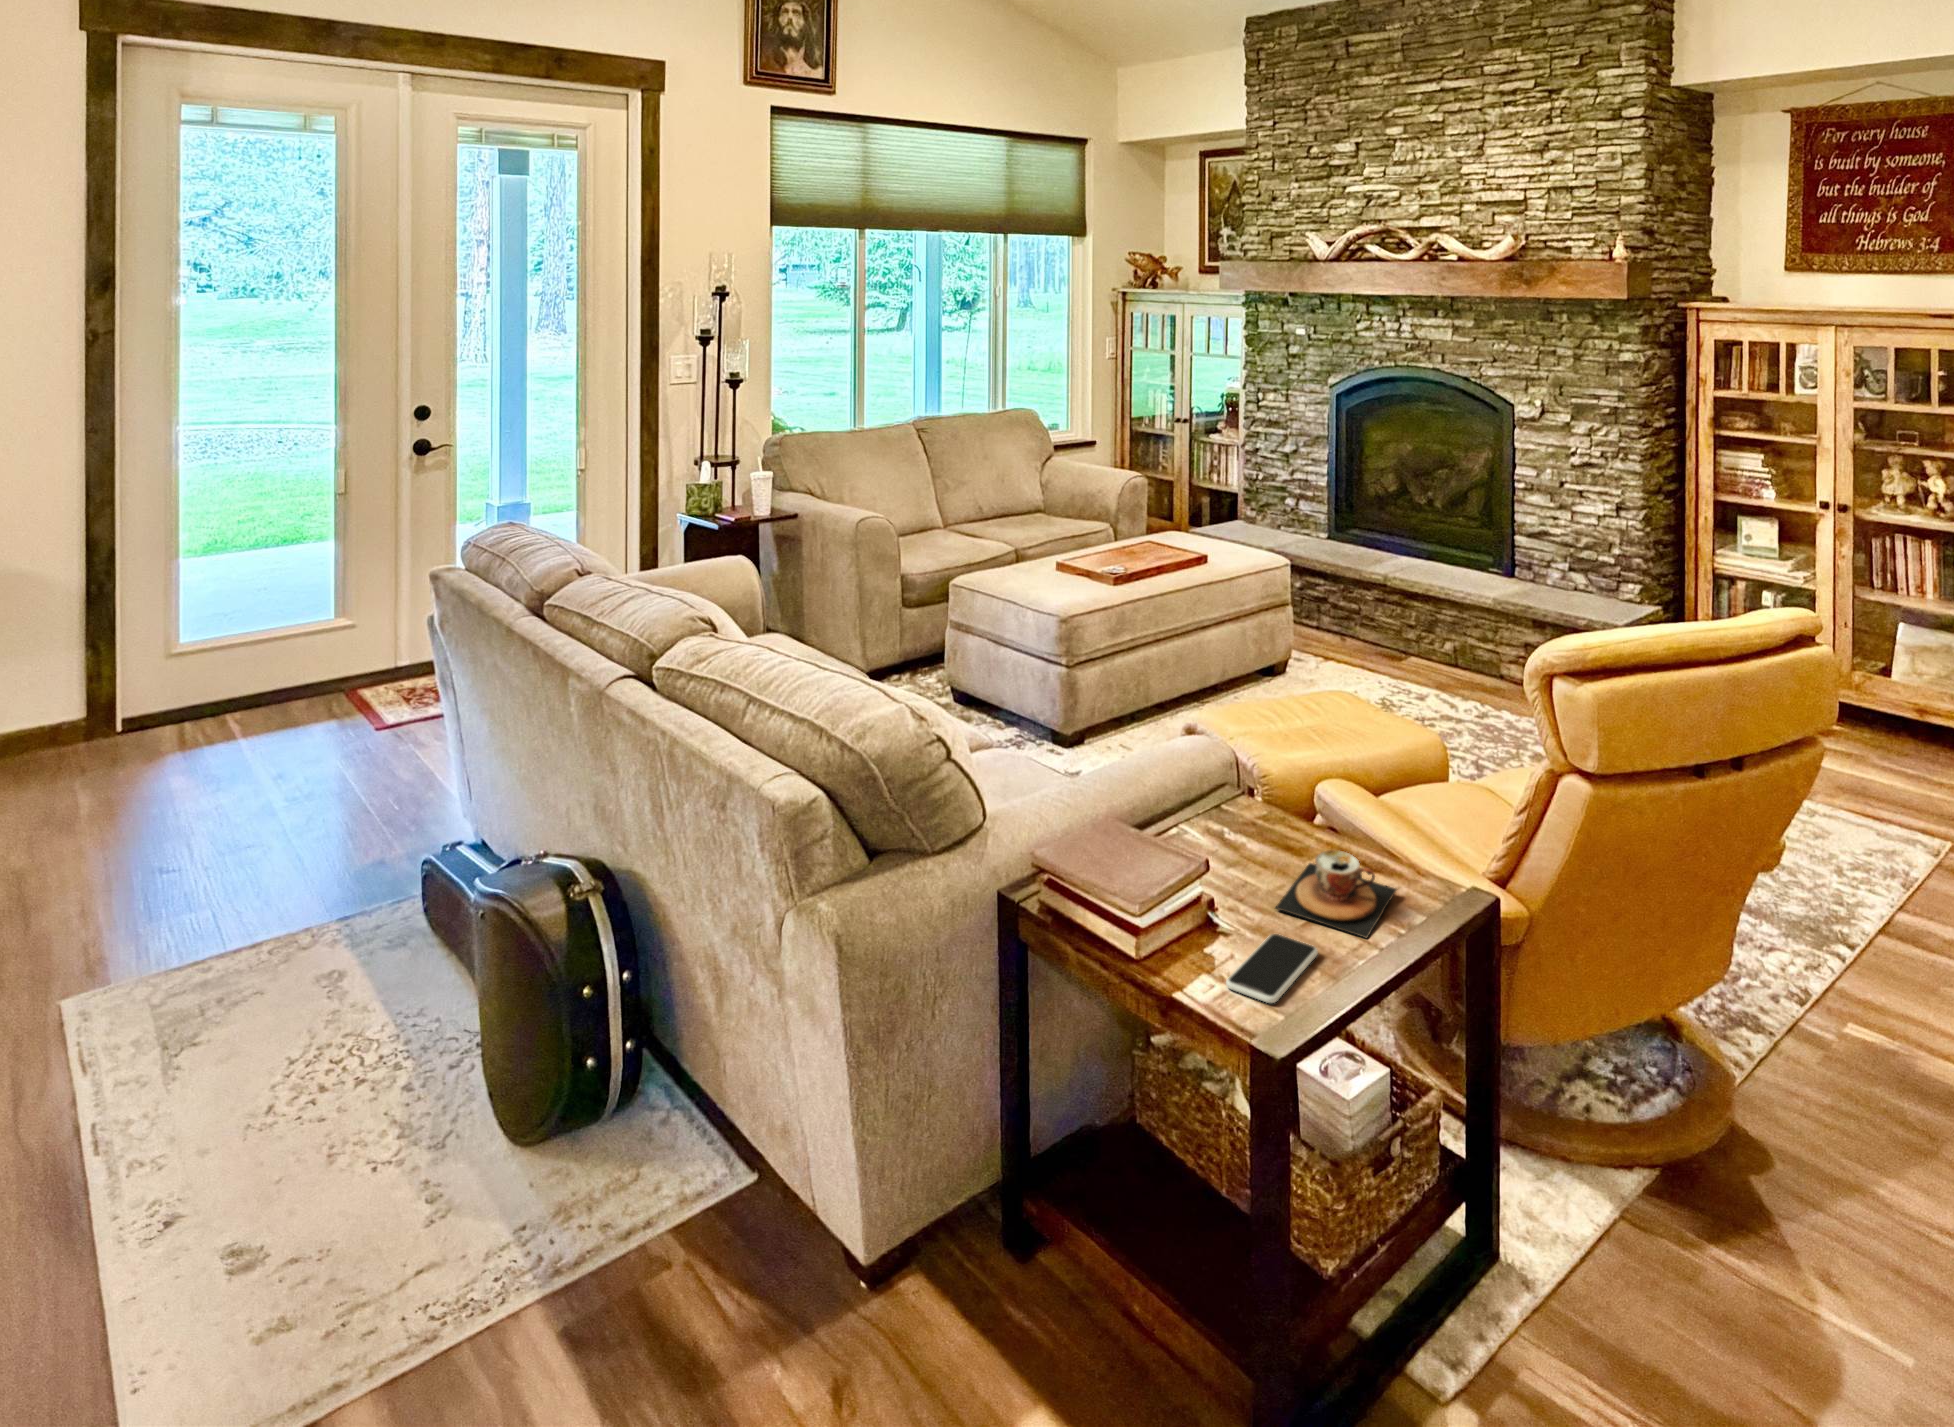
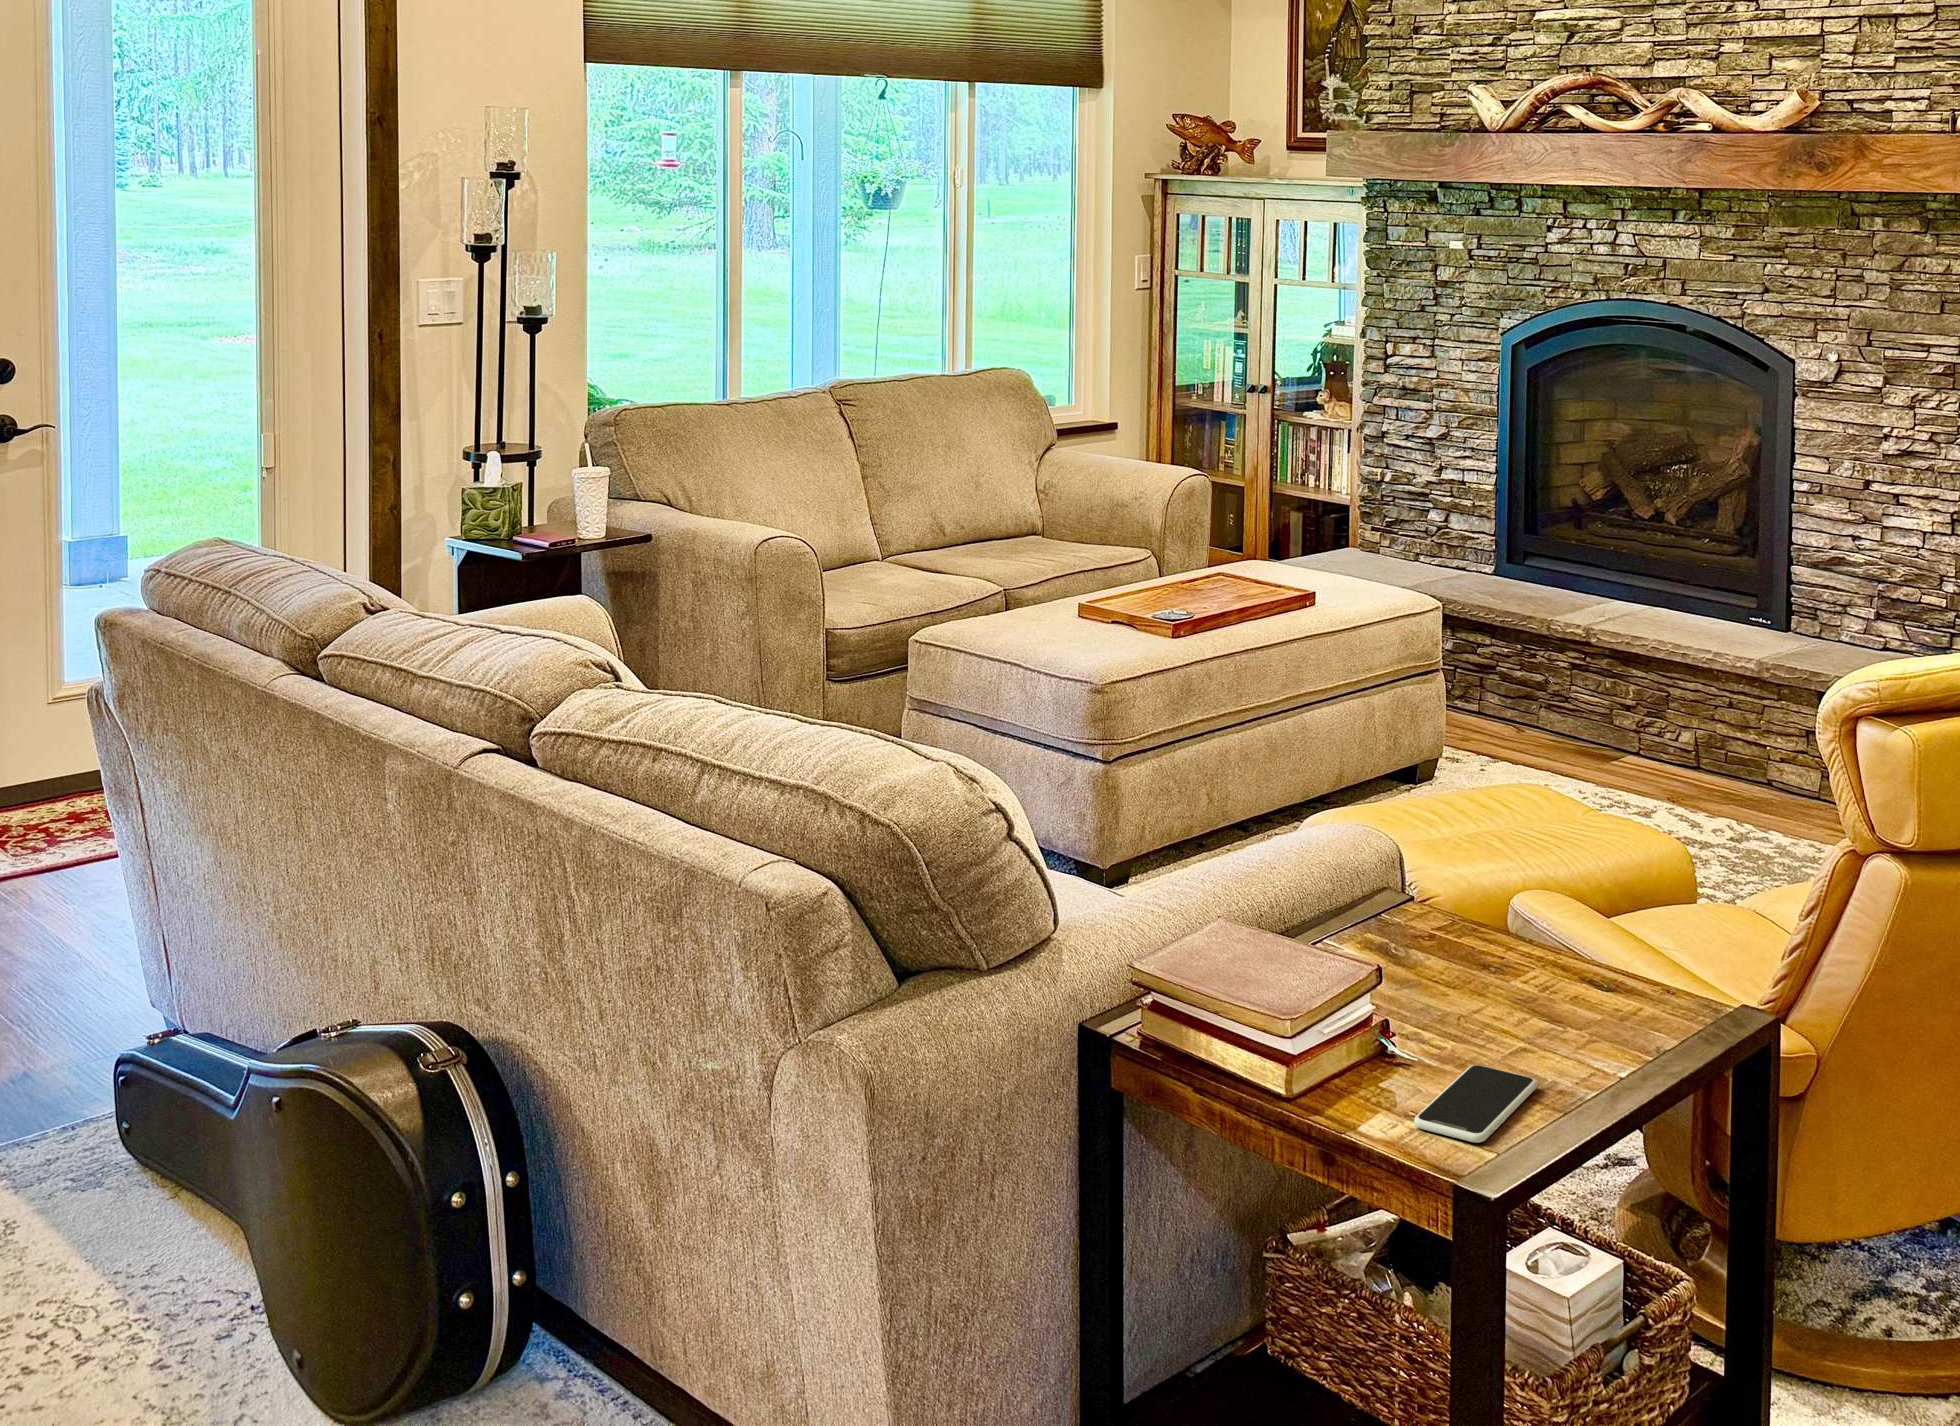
teacup: present [1276,850,1396,938] -> none [1472,958,1641,1070]

